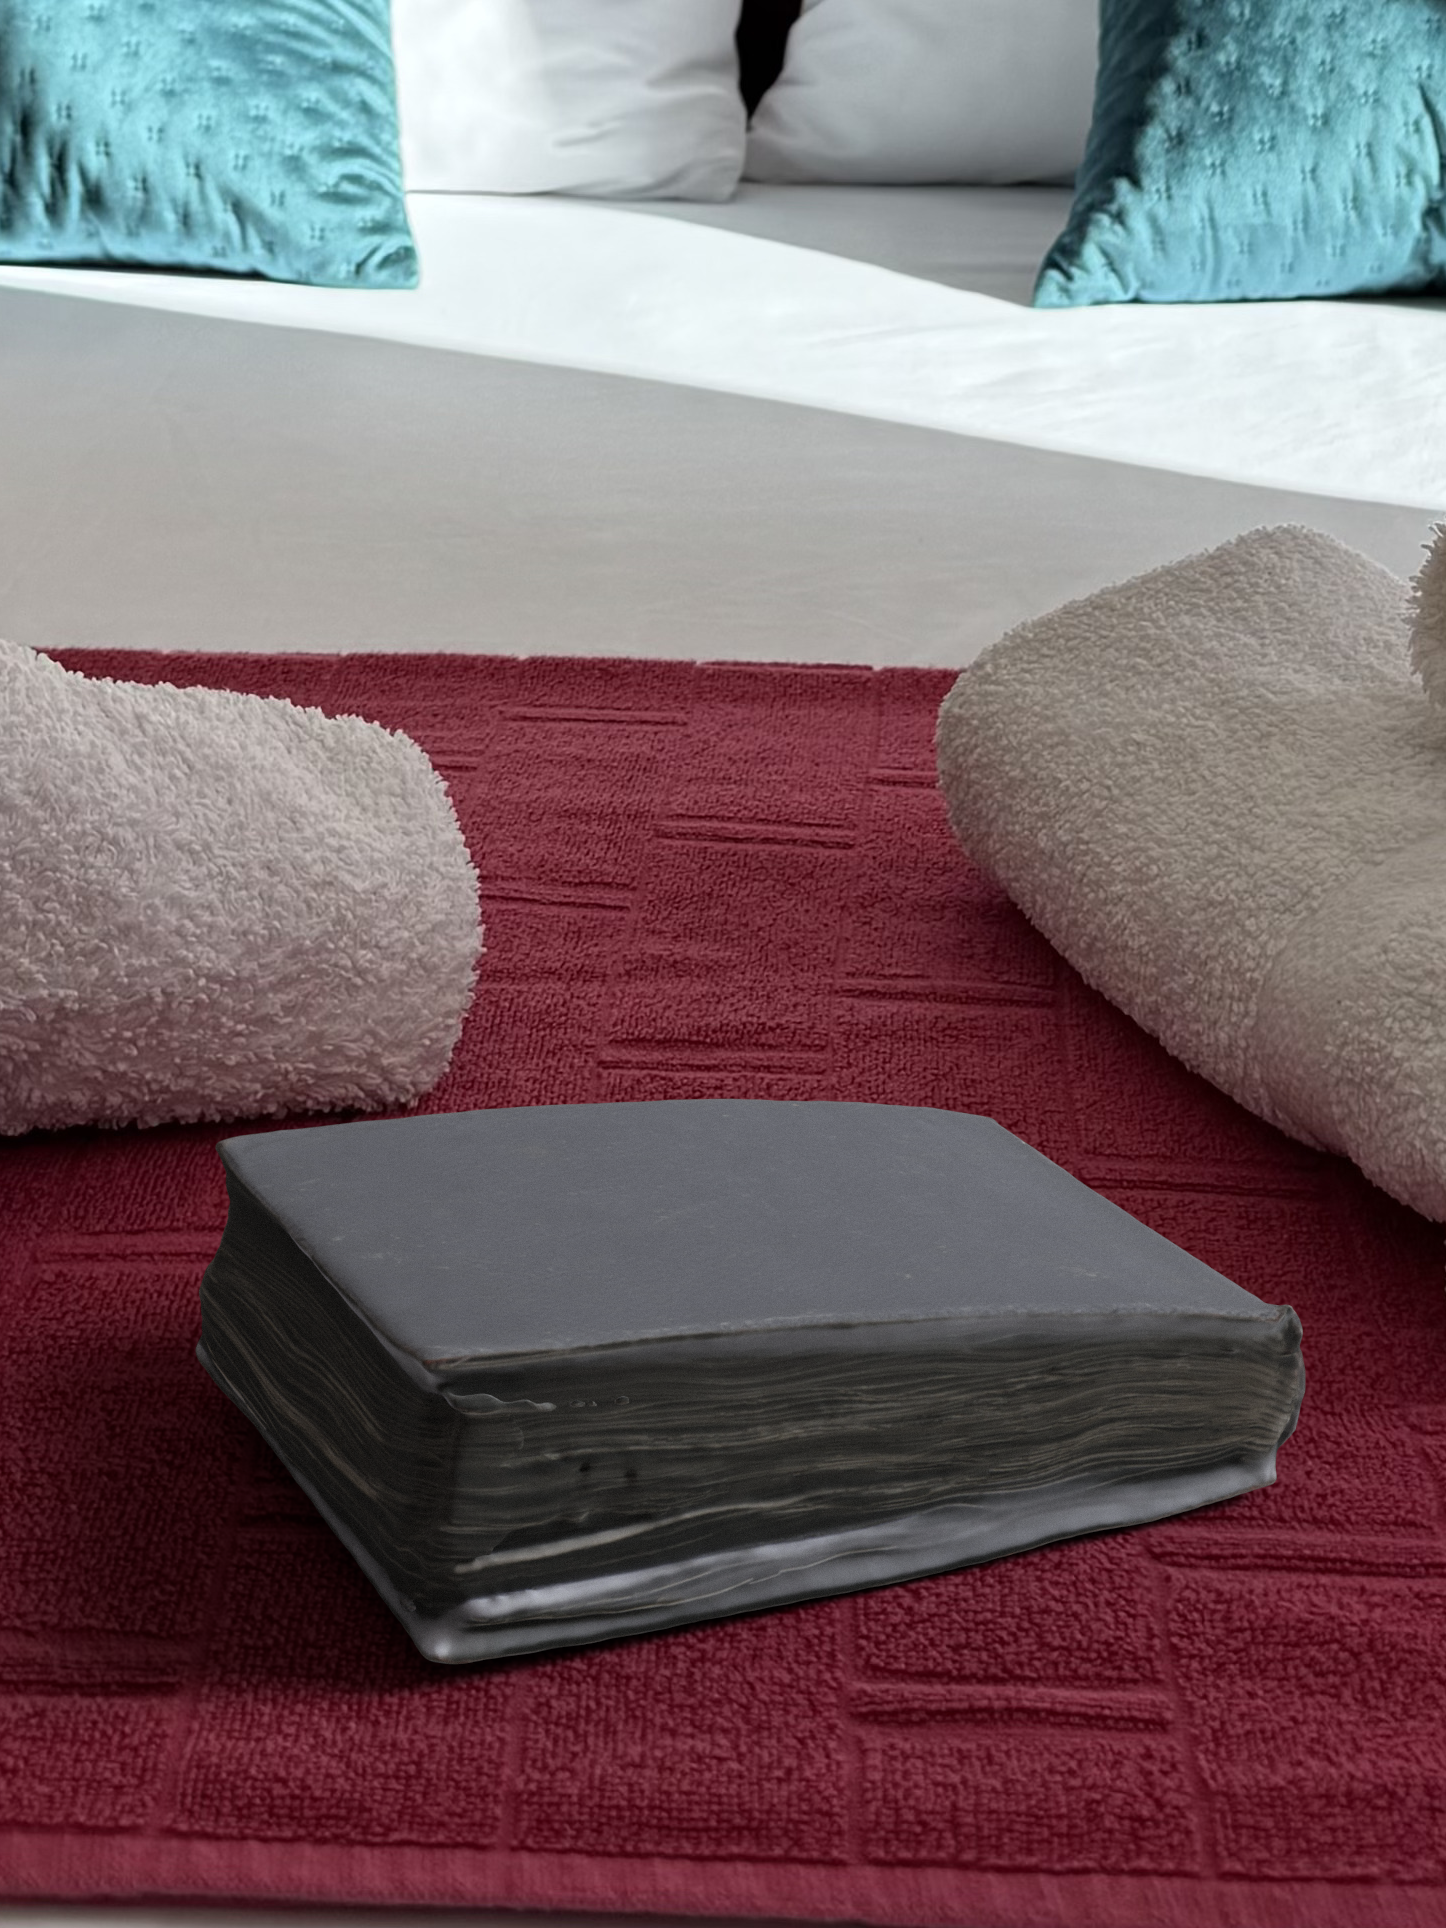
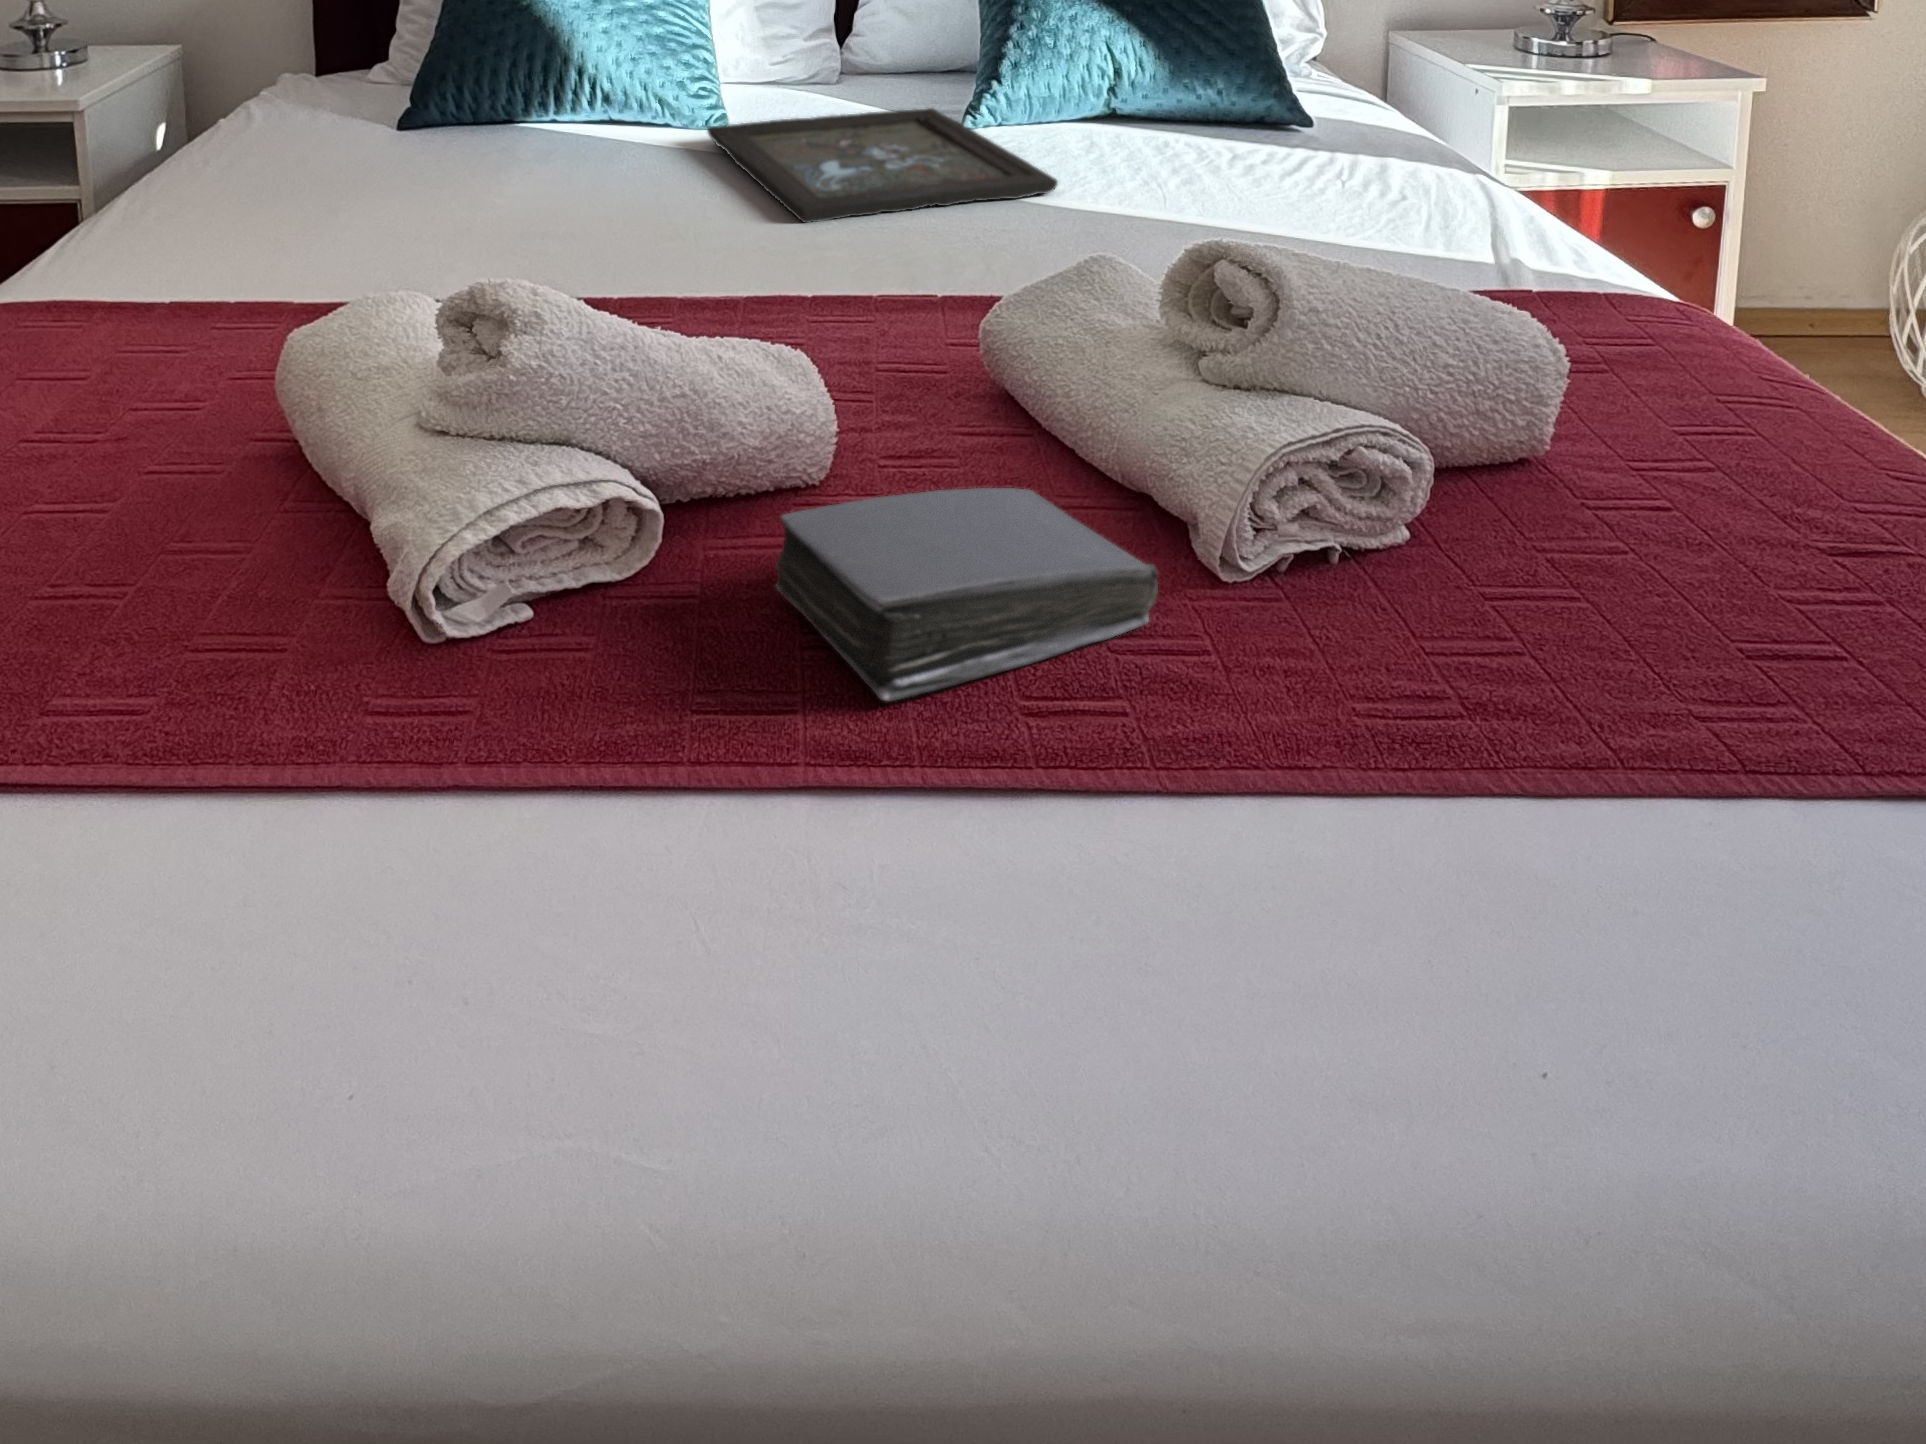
tray: none [339,247,1260,499] -> present [707,108,1058,223]

